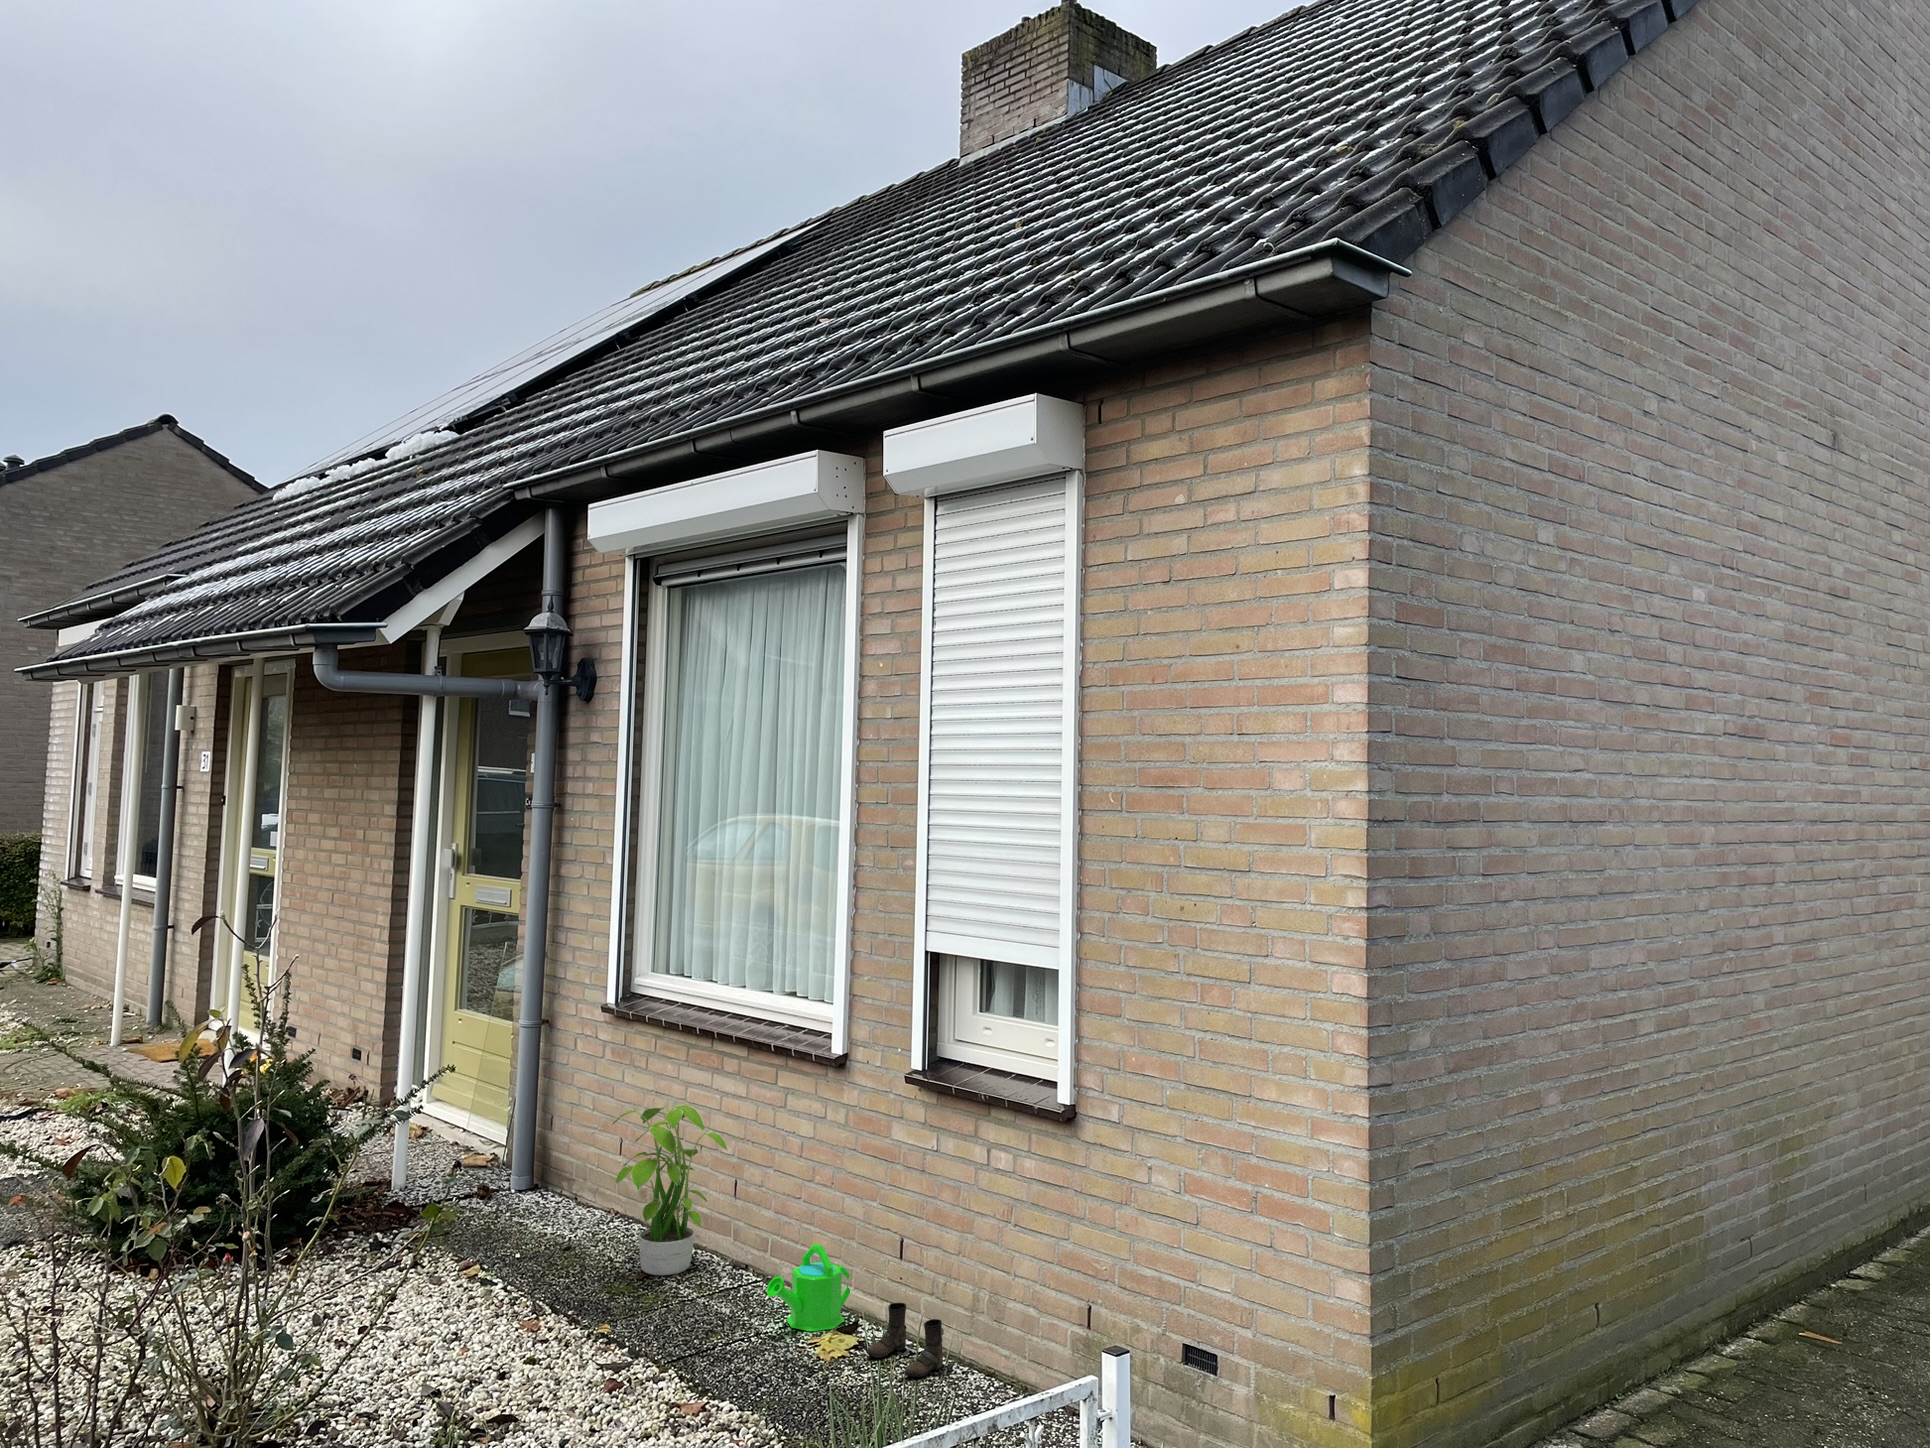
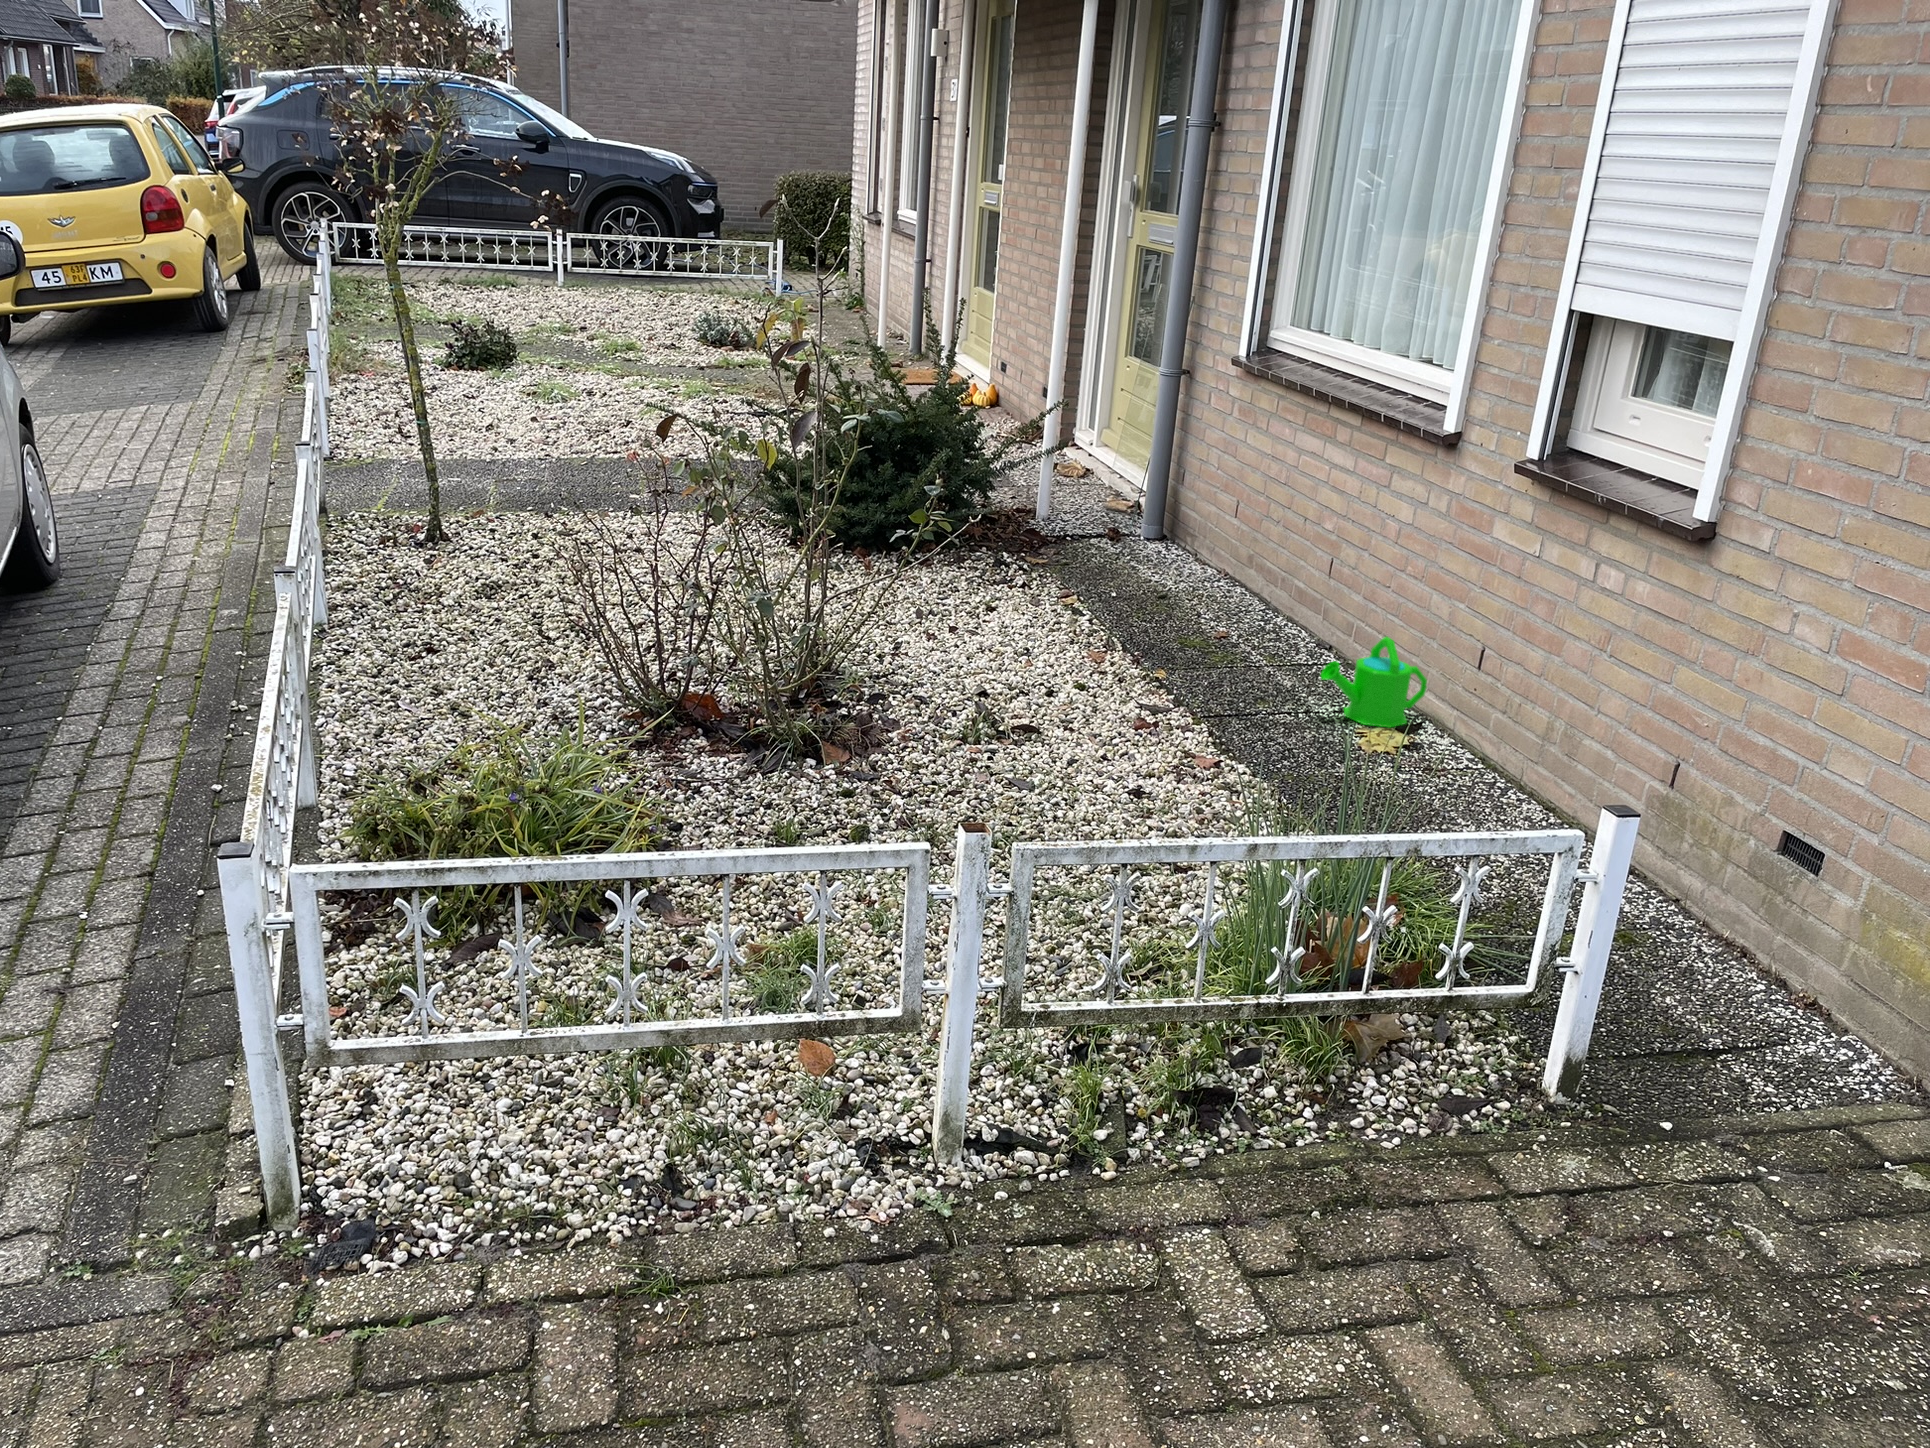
potted plant: present [612,1097,727,1275] -> none [1199,457,1325,642]
boots: present [866,1303,944,1377] -> none [1410,715,1500,797]

